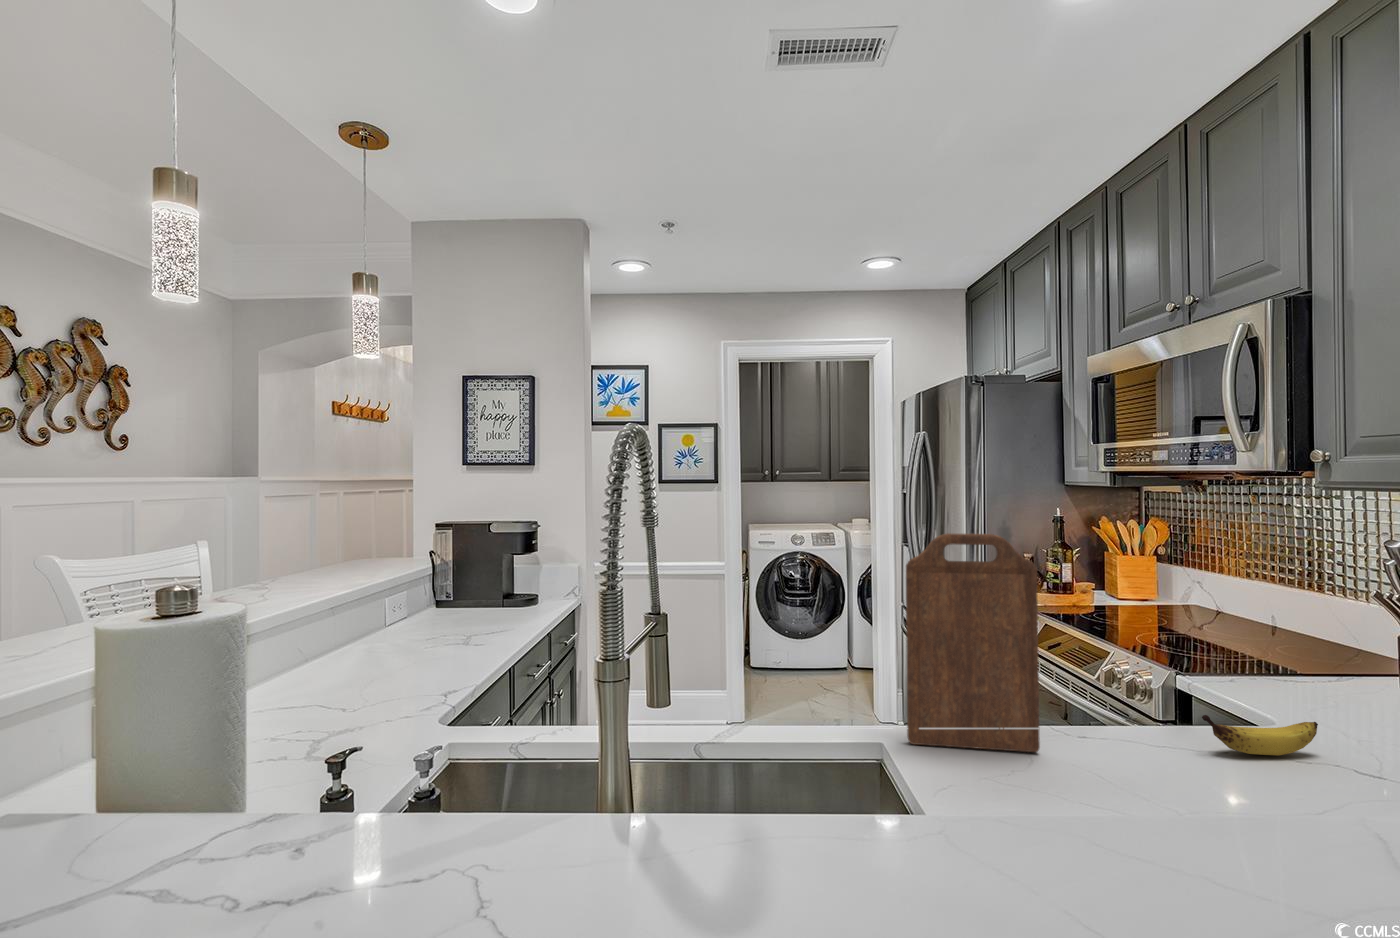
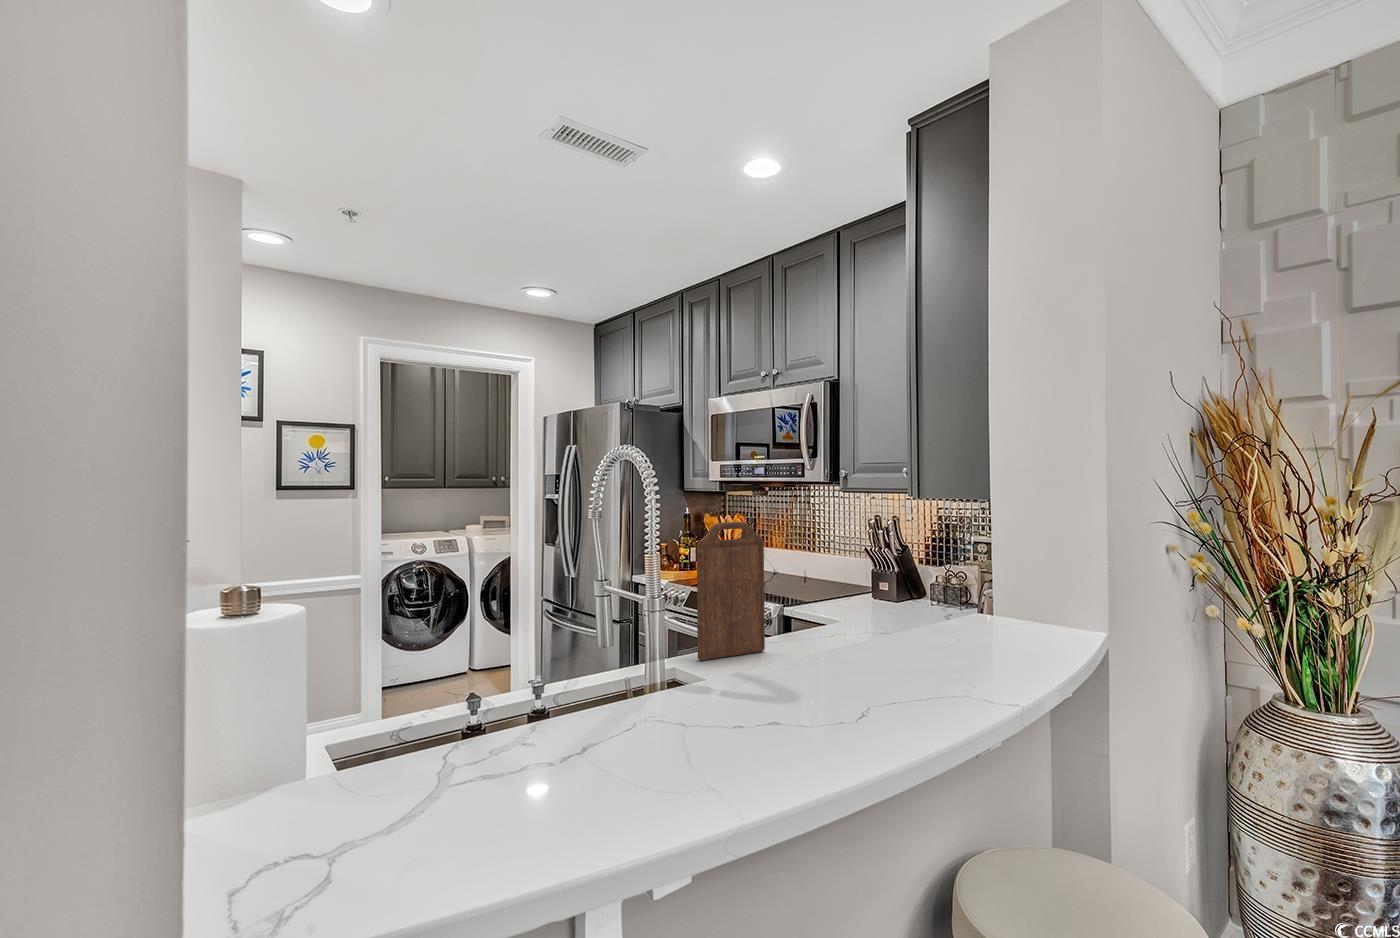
banana: present [1202,715,1318,756] -> none [827,612,866,633]

